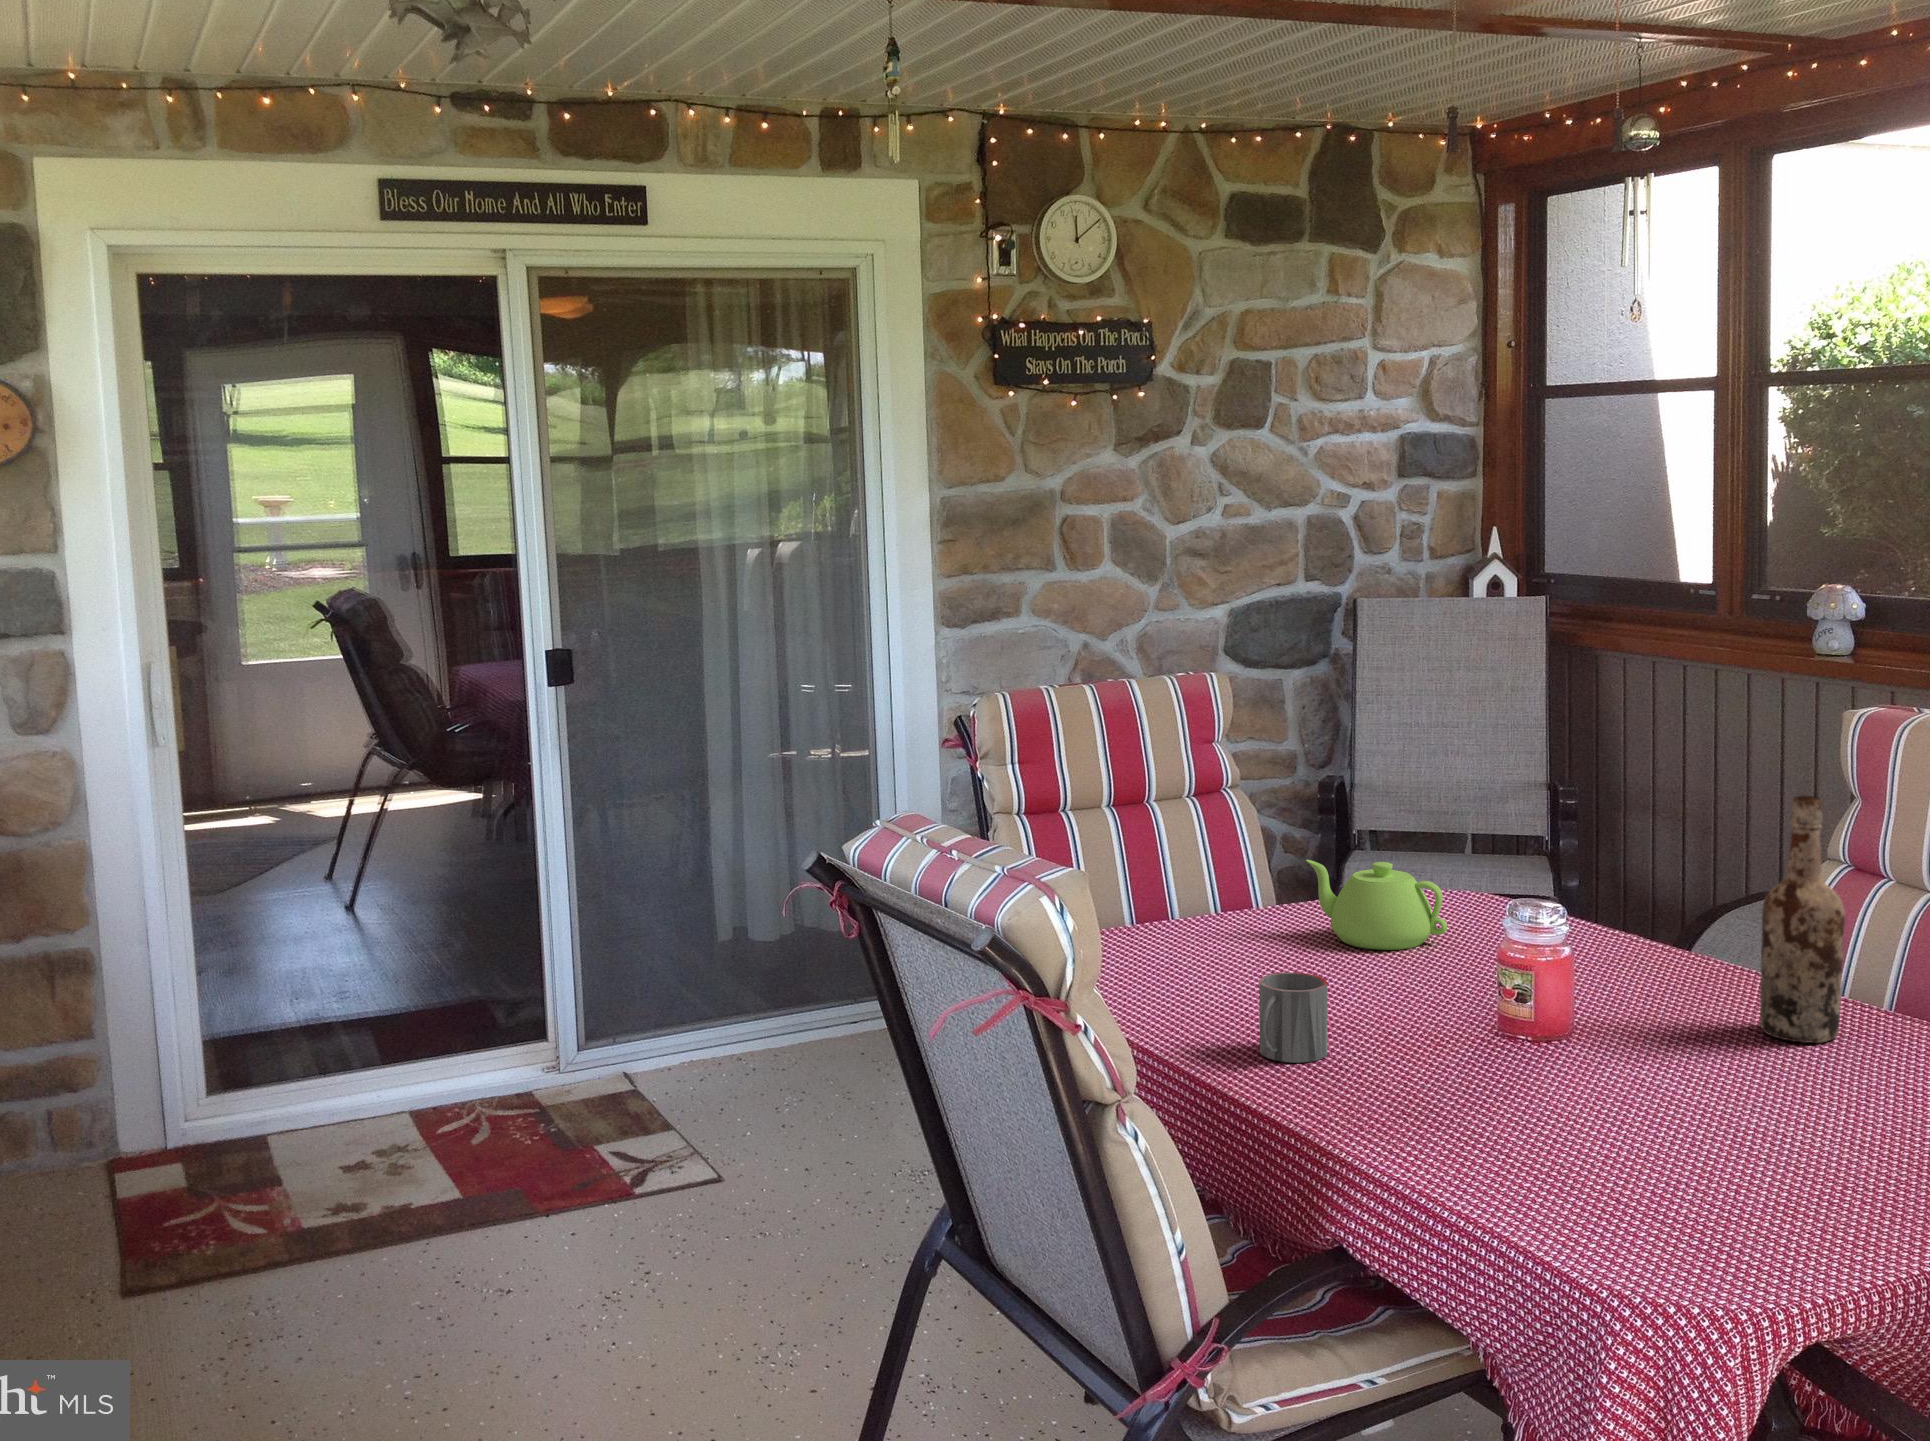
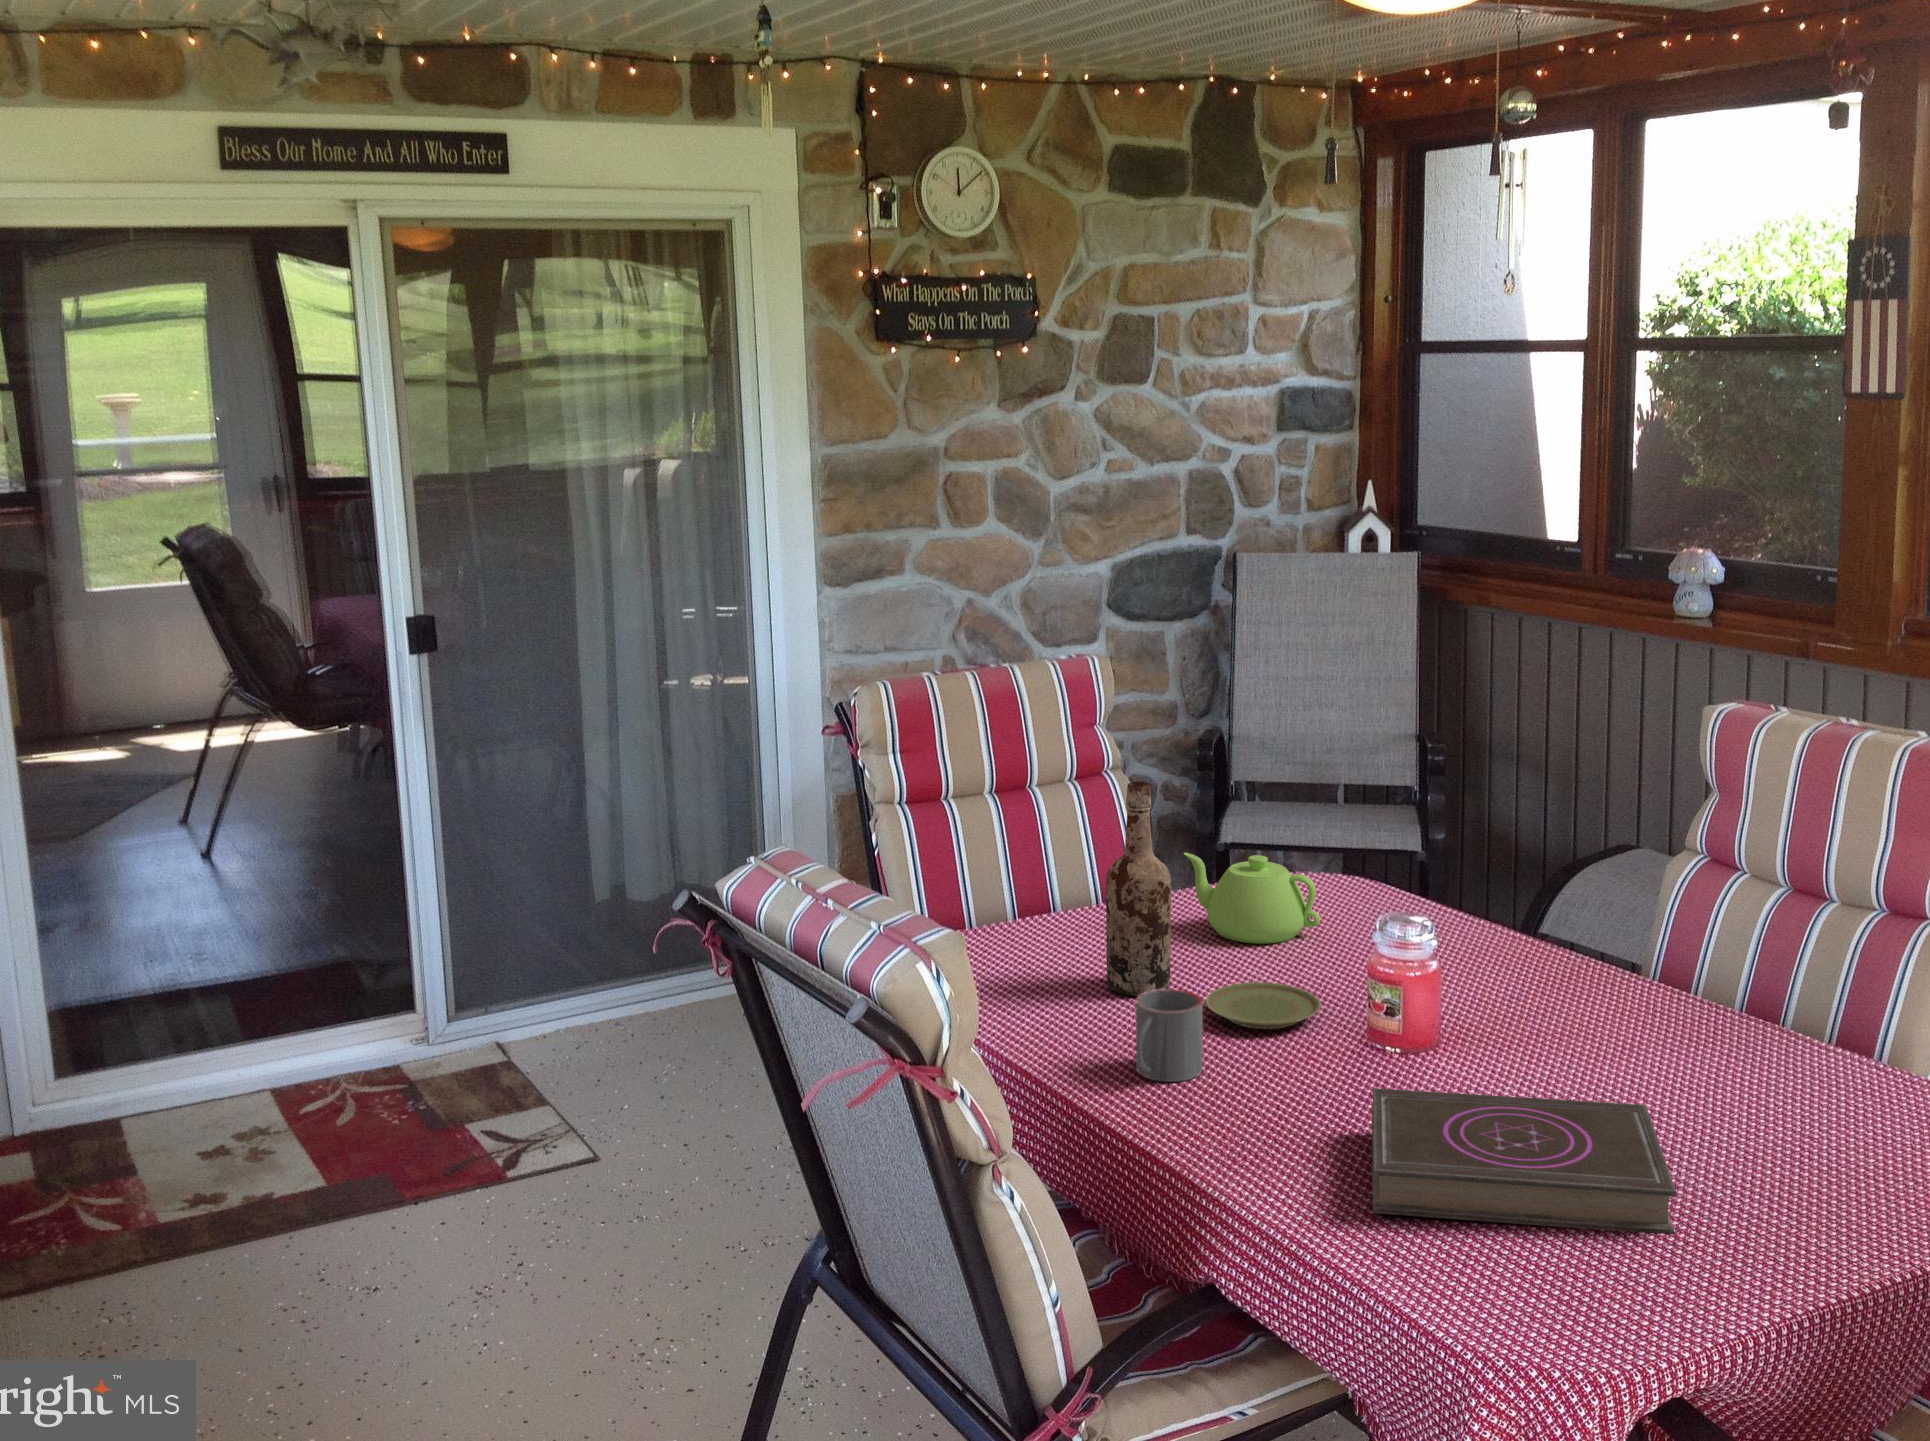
wine bottle: present [1760,796,1845,1043] -> present [1106,782,1171,996]
plate: none [1330,979,1449,1020] -> present [1206,982,1321,1029]
book: none [1502,1060,1820,1197] -> present [1372,1088,1676,1234]

